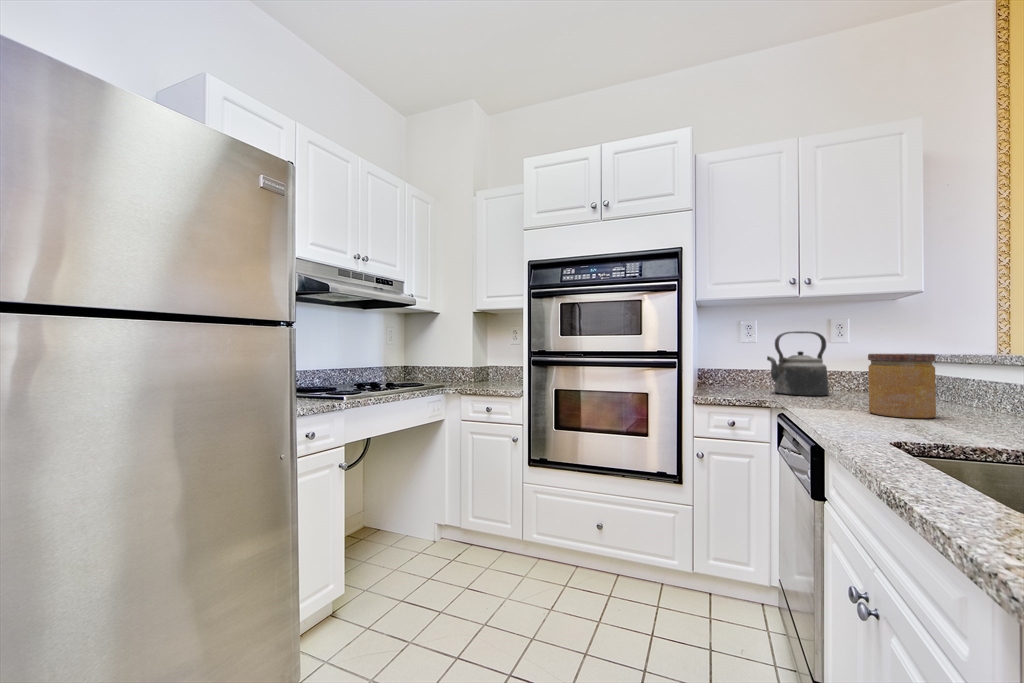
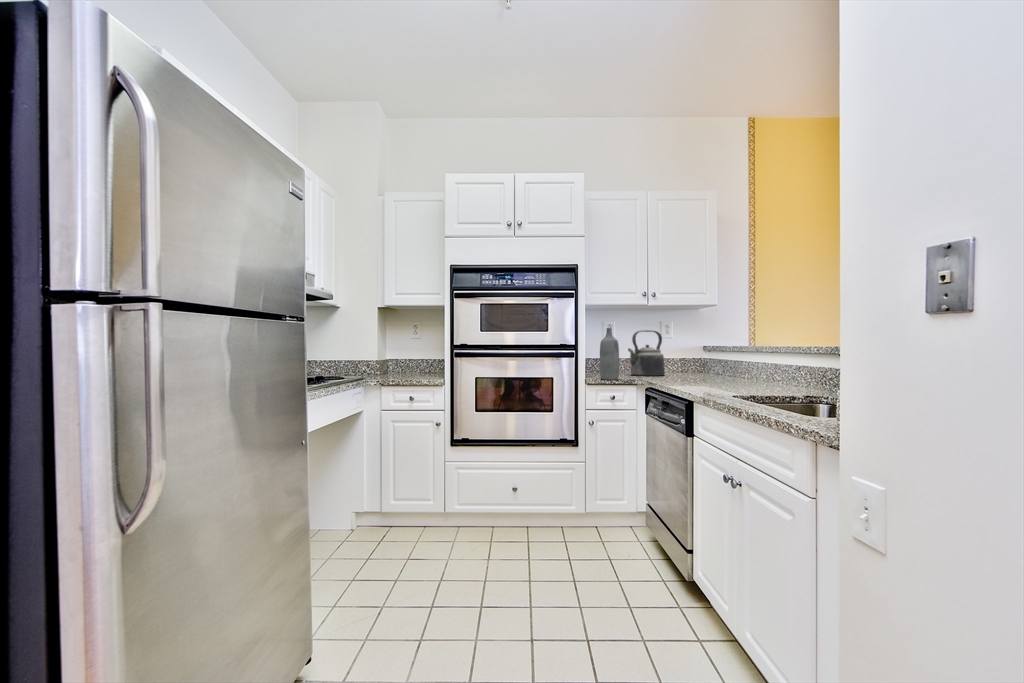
bottle: none [712,330,741,400] -> present [600,328,619,380]
jar: present [868,354,936,418] -> none [701,344,737,384]

